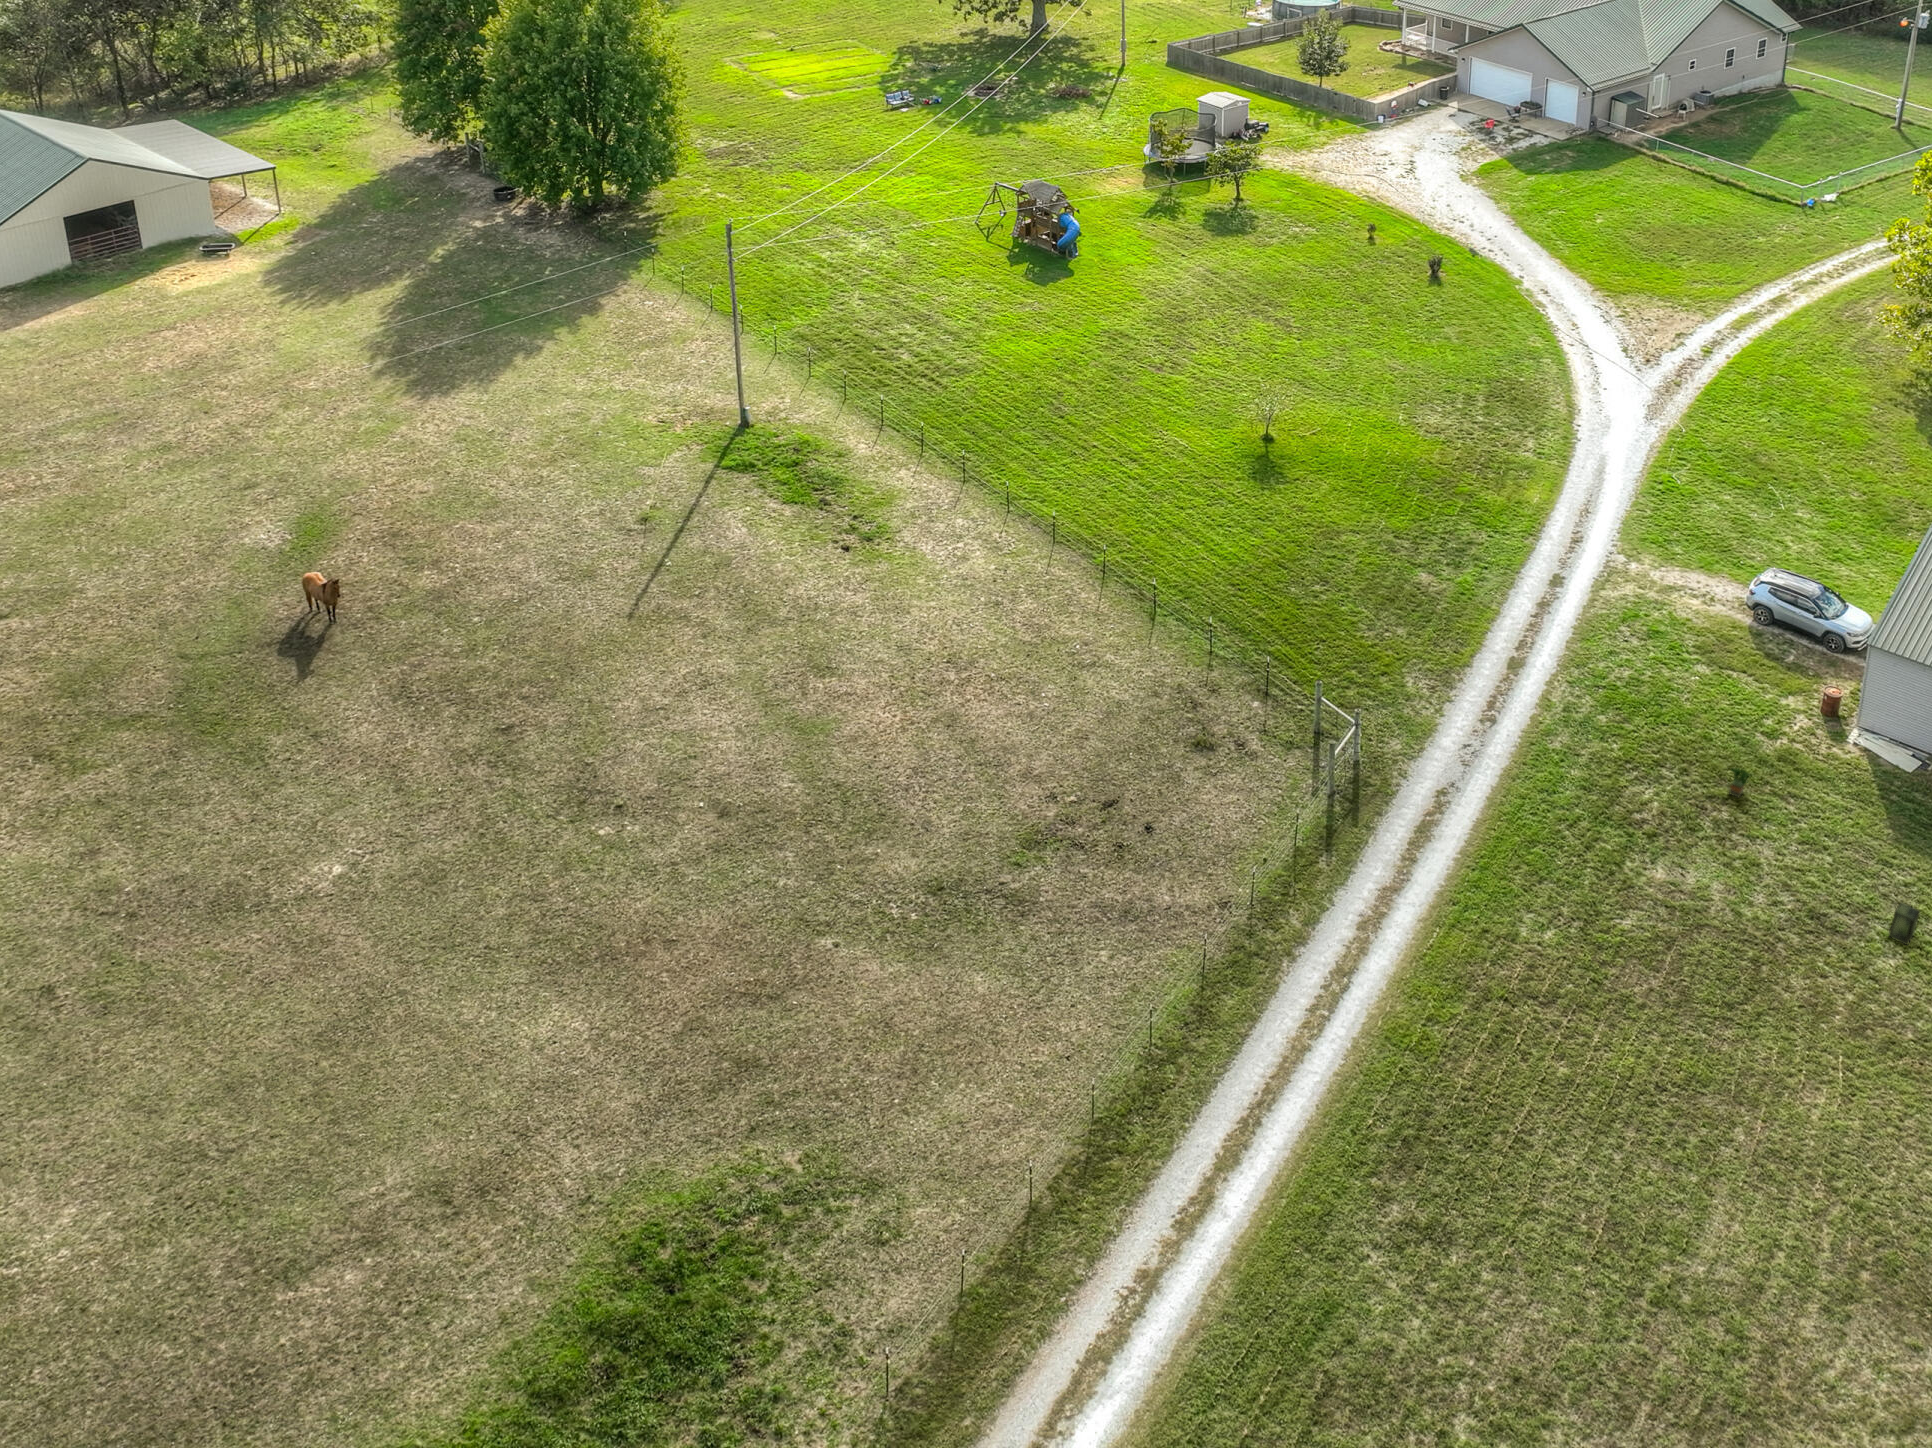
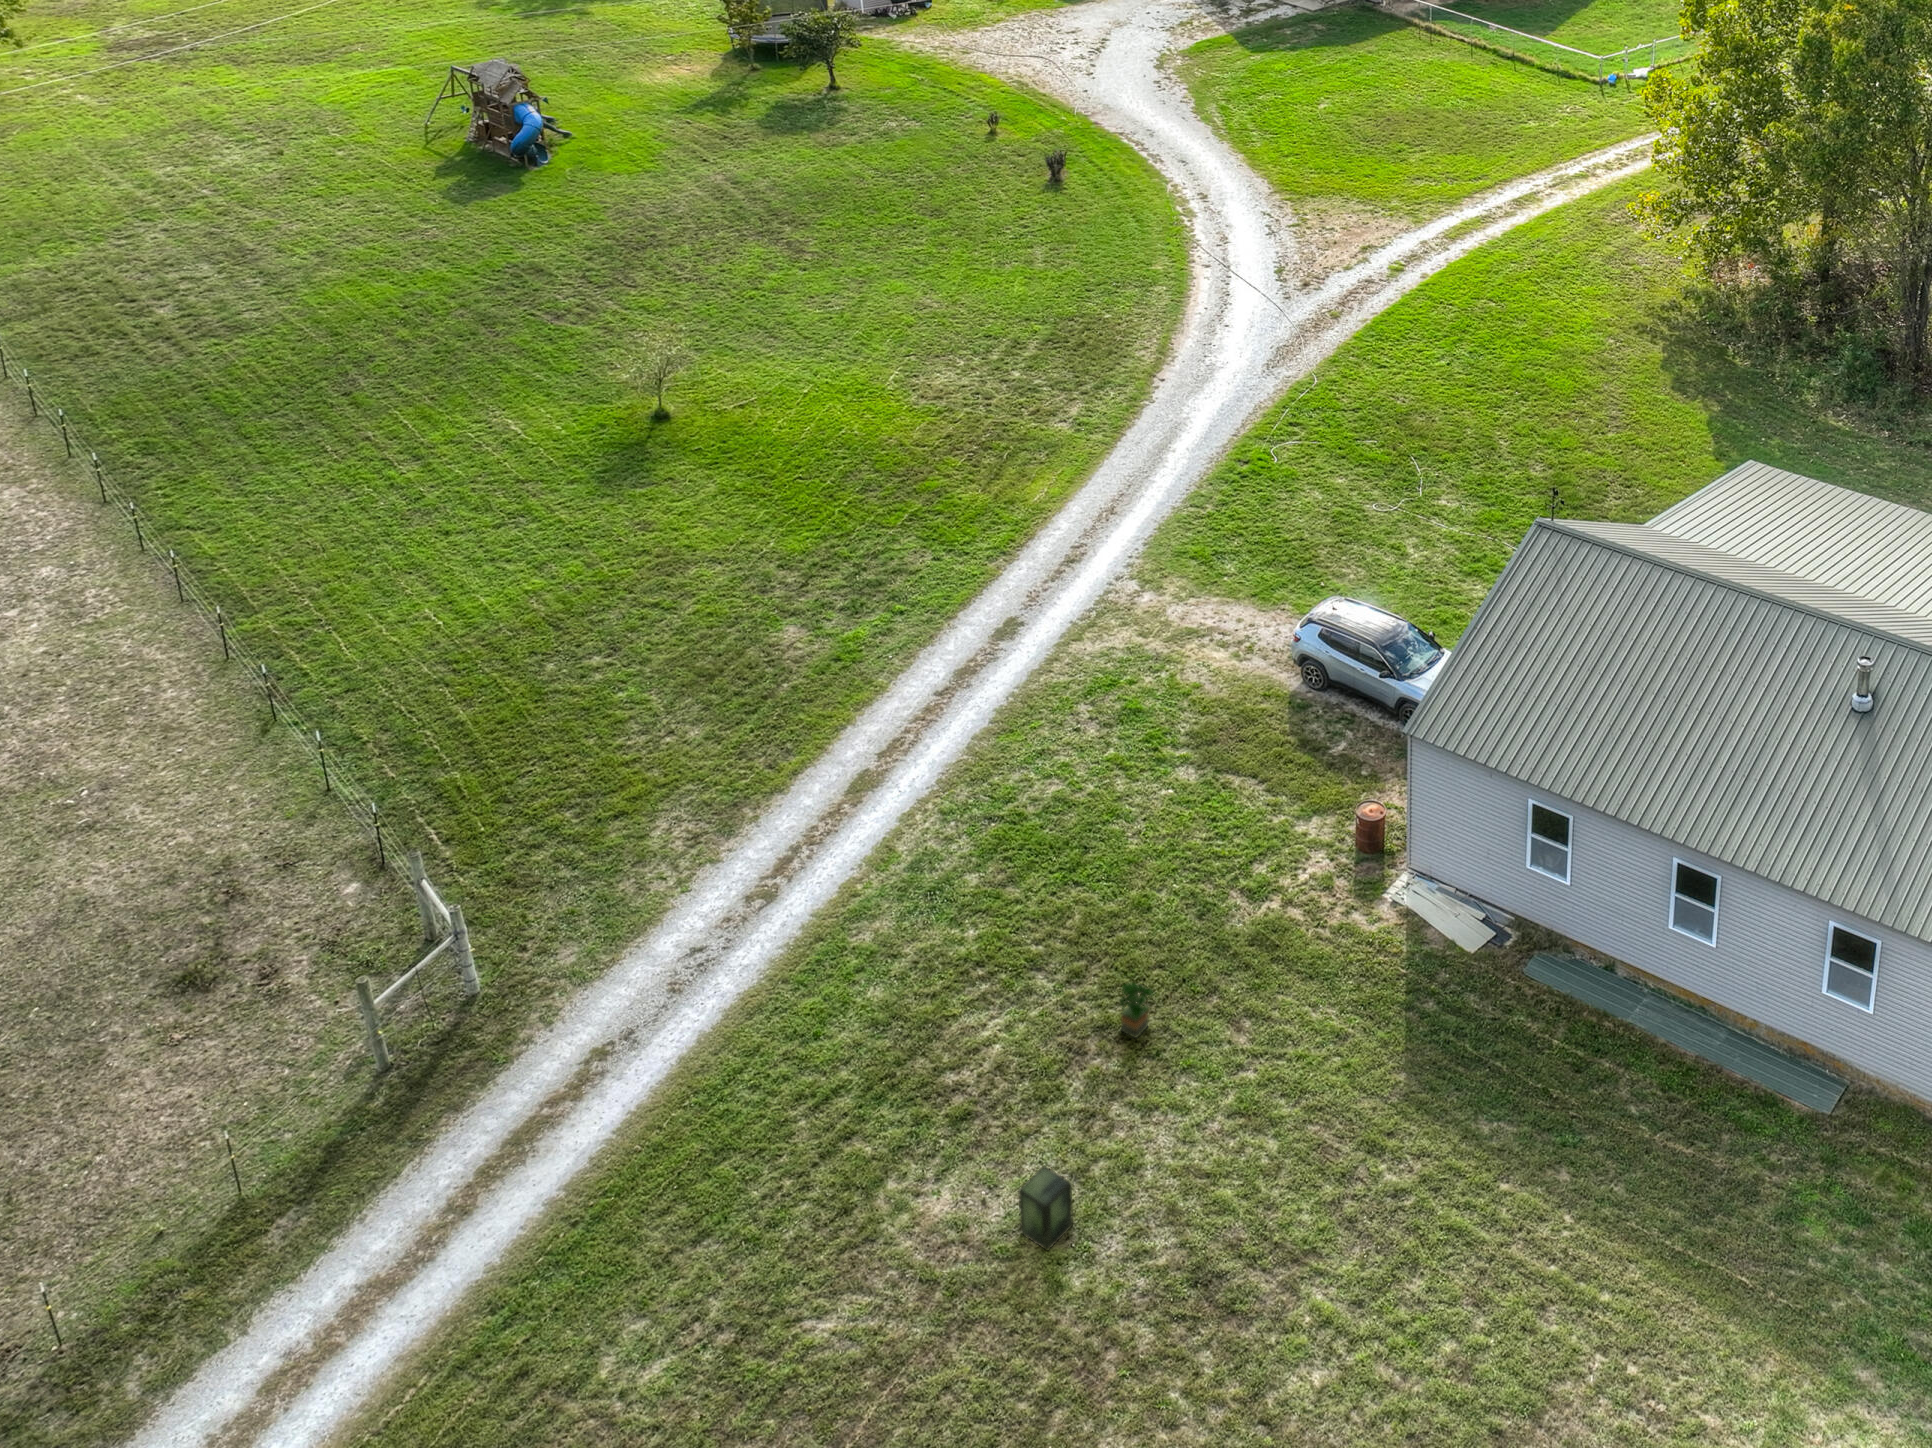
storage box: present [1889,902,1920,945] -> present [1019,1166,1073,1250]

